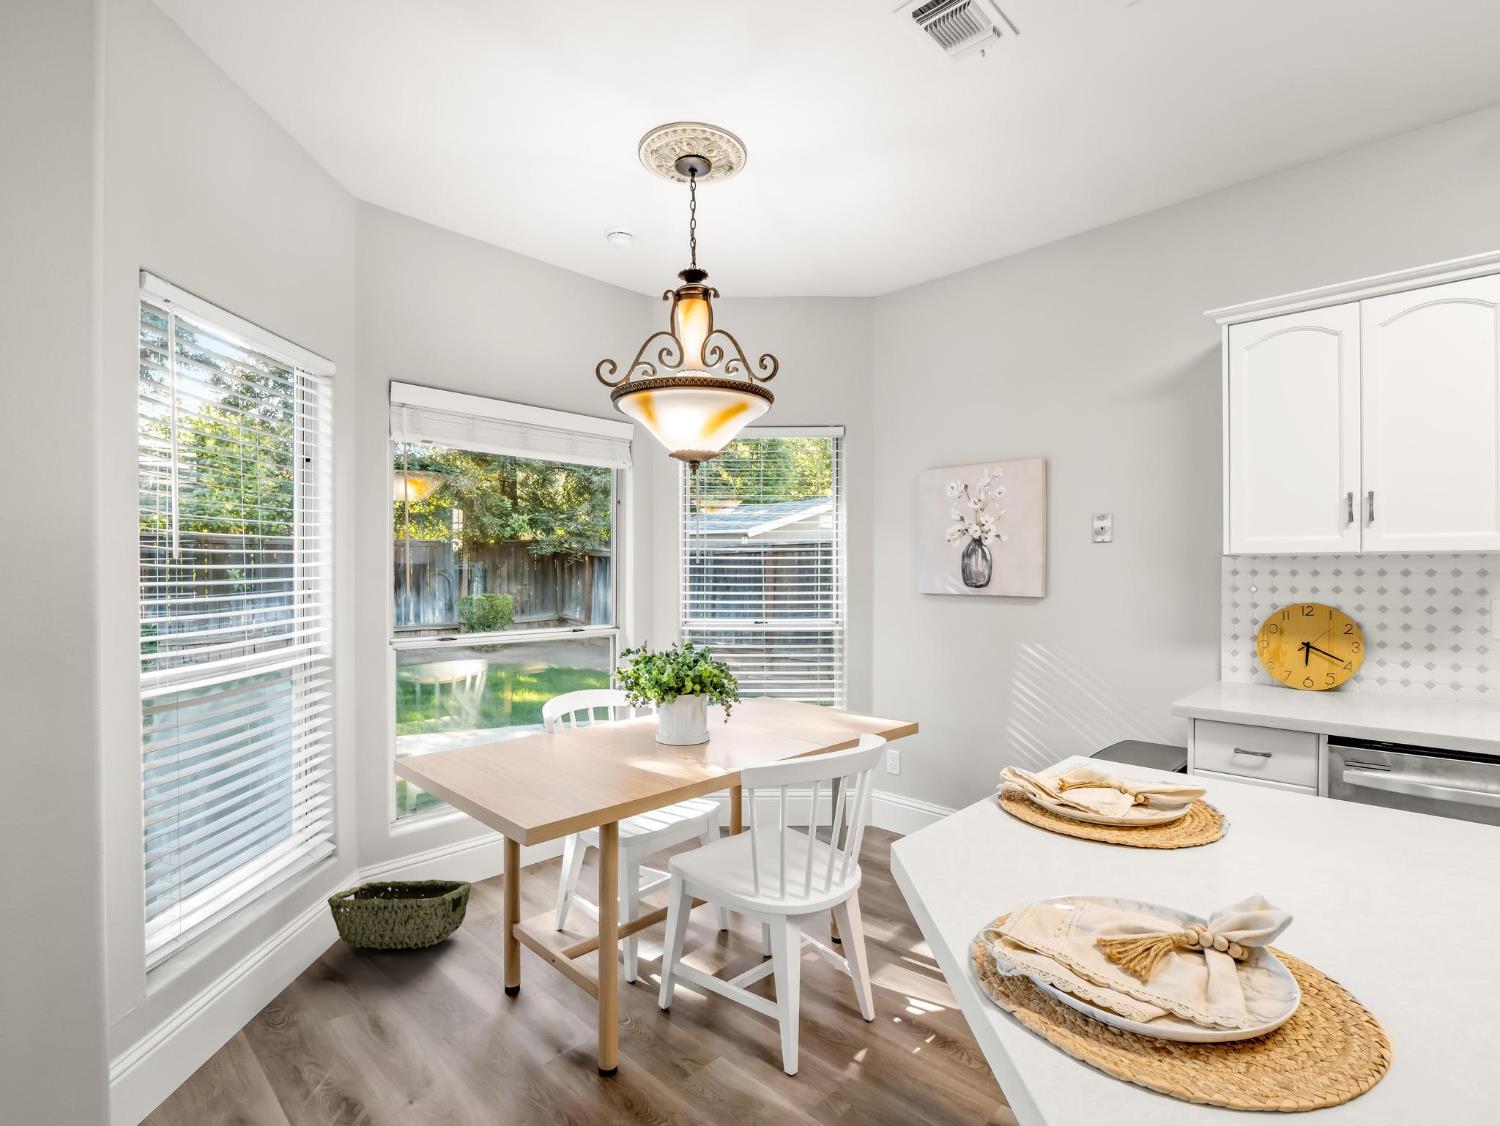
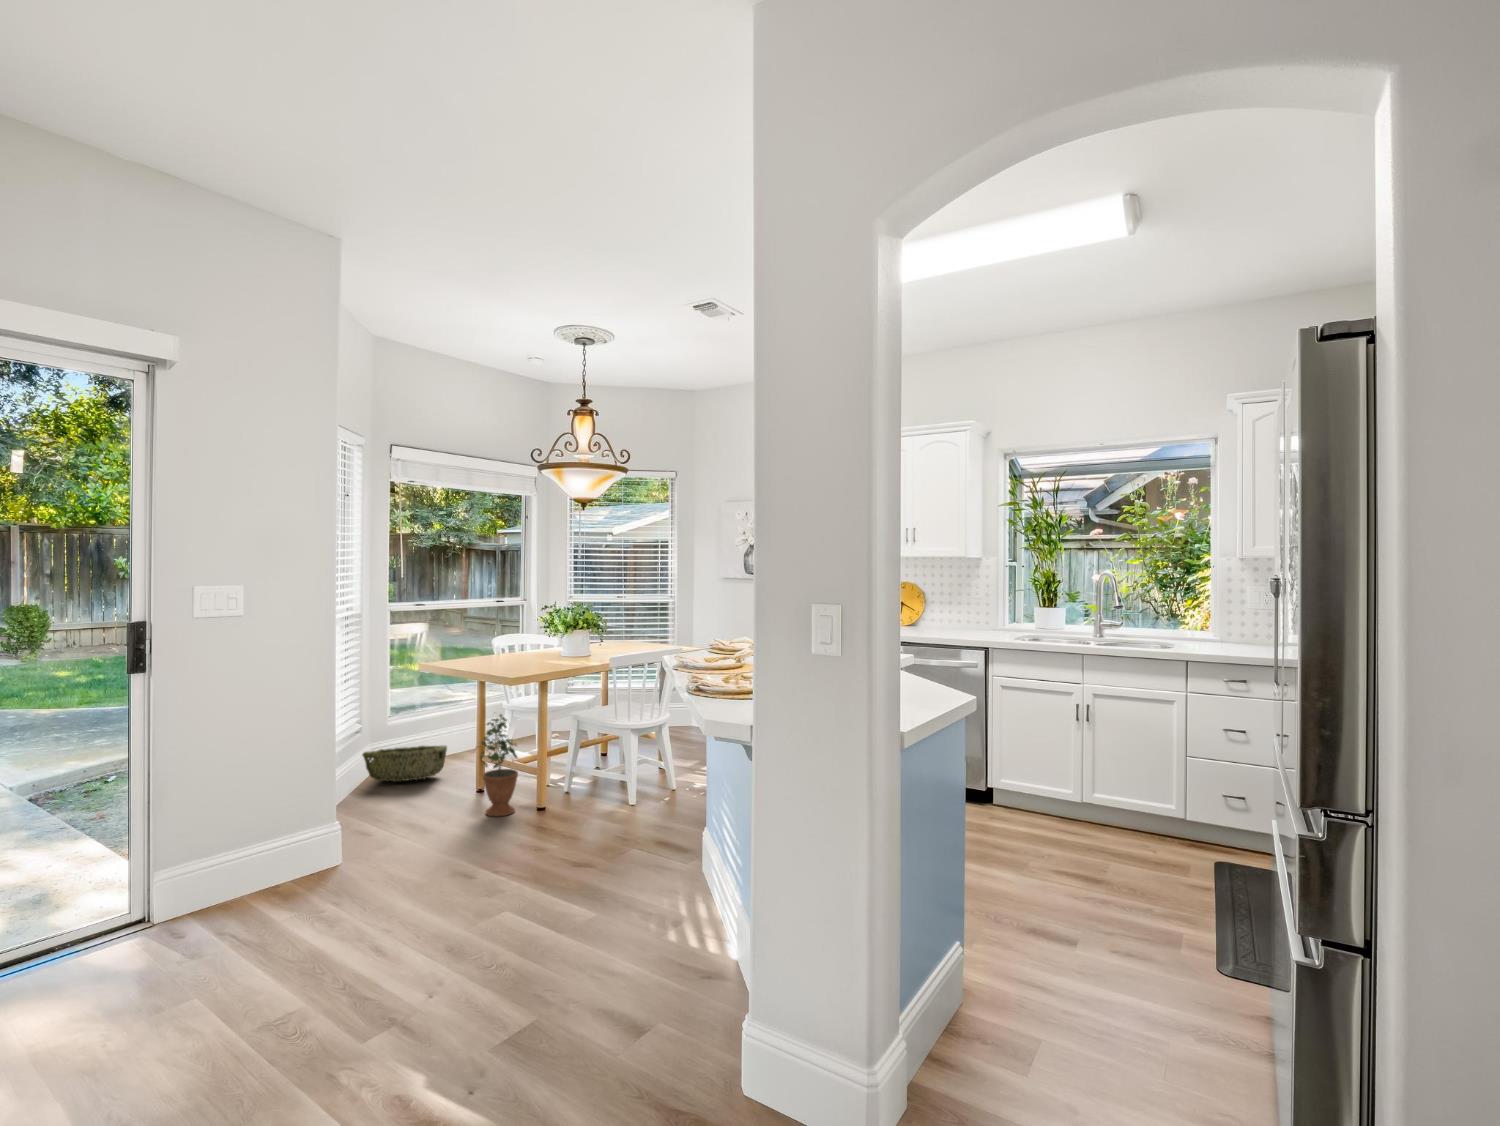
potted plant: none [484,863,567,1074] -> present [480,714,518,816]

